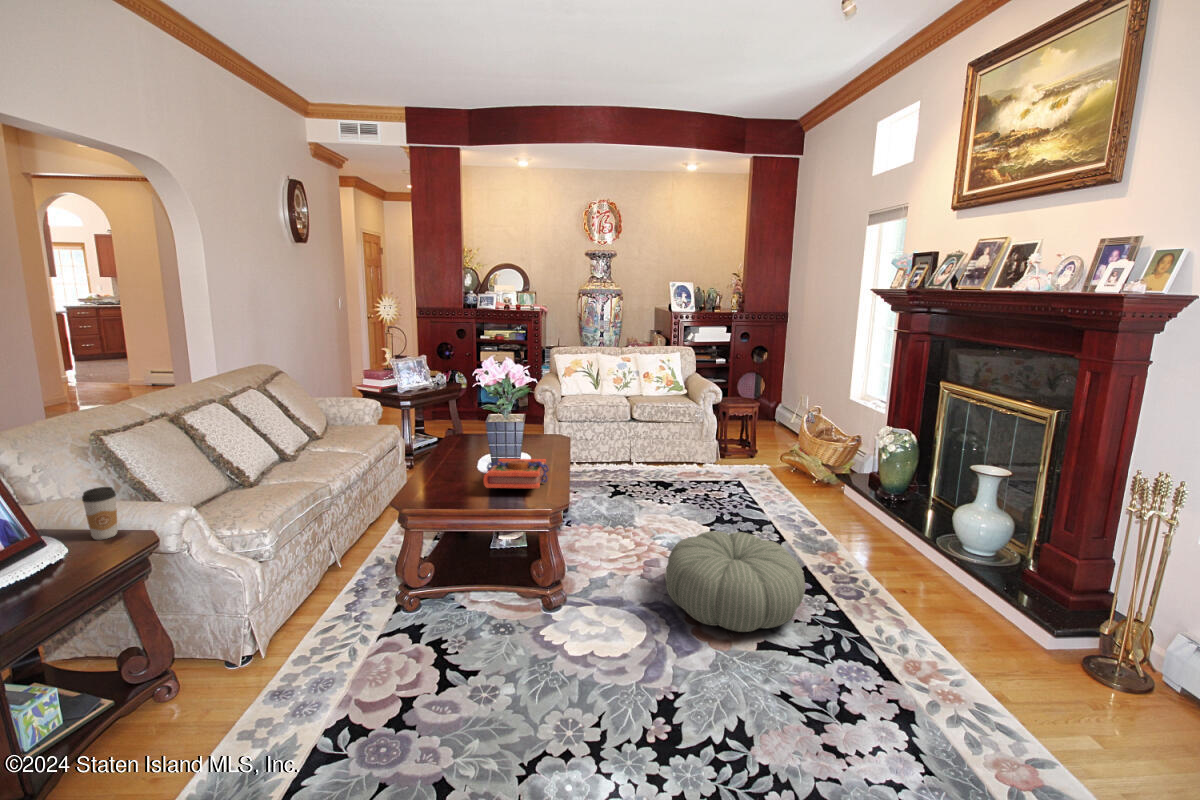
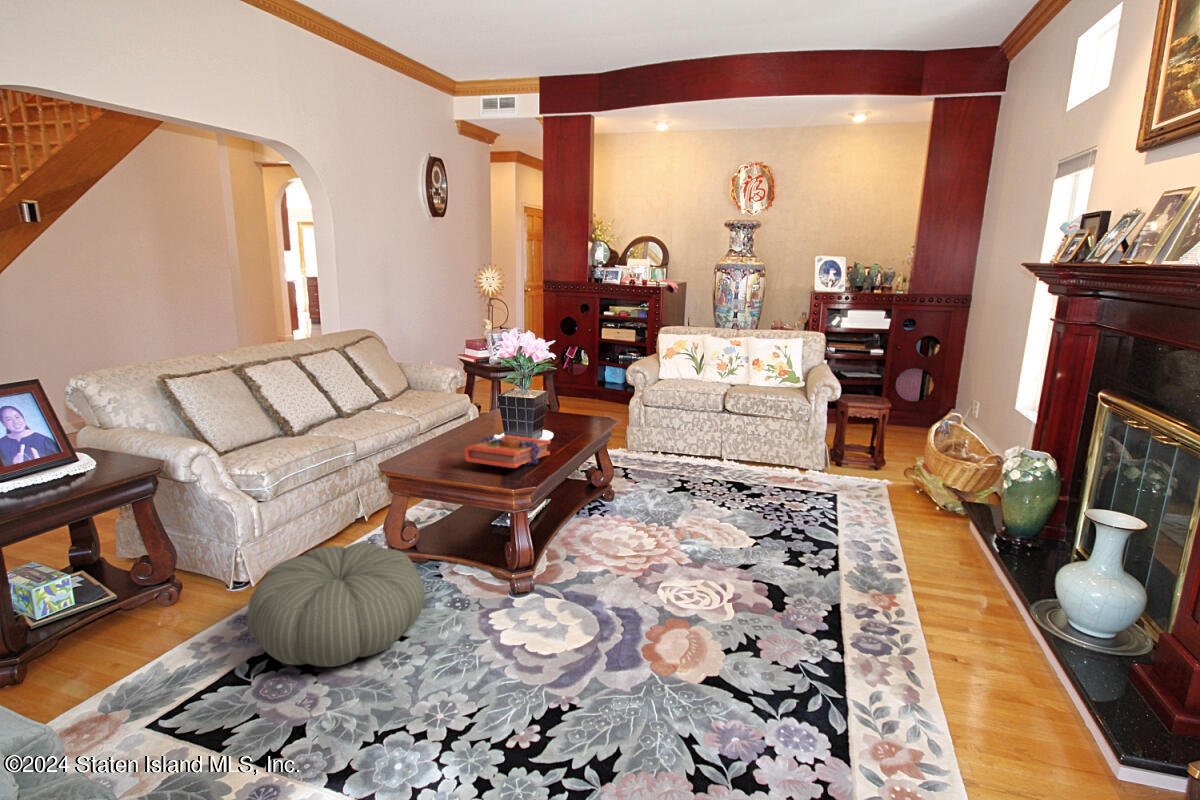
coffee cup: present [82,487,117,540] -> none [103,419,131,462]
pouf: present [665,531,805,632] -> present [247,543,425,667]

